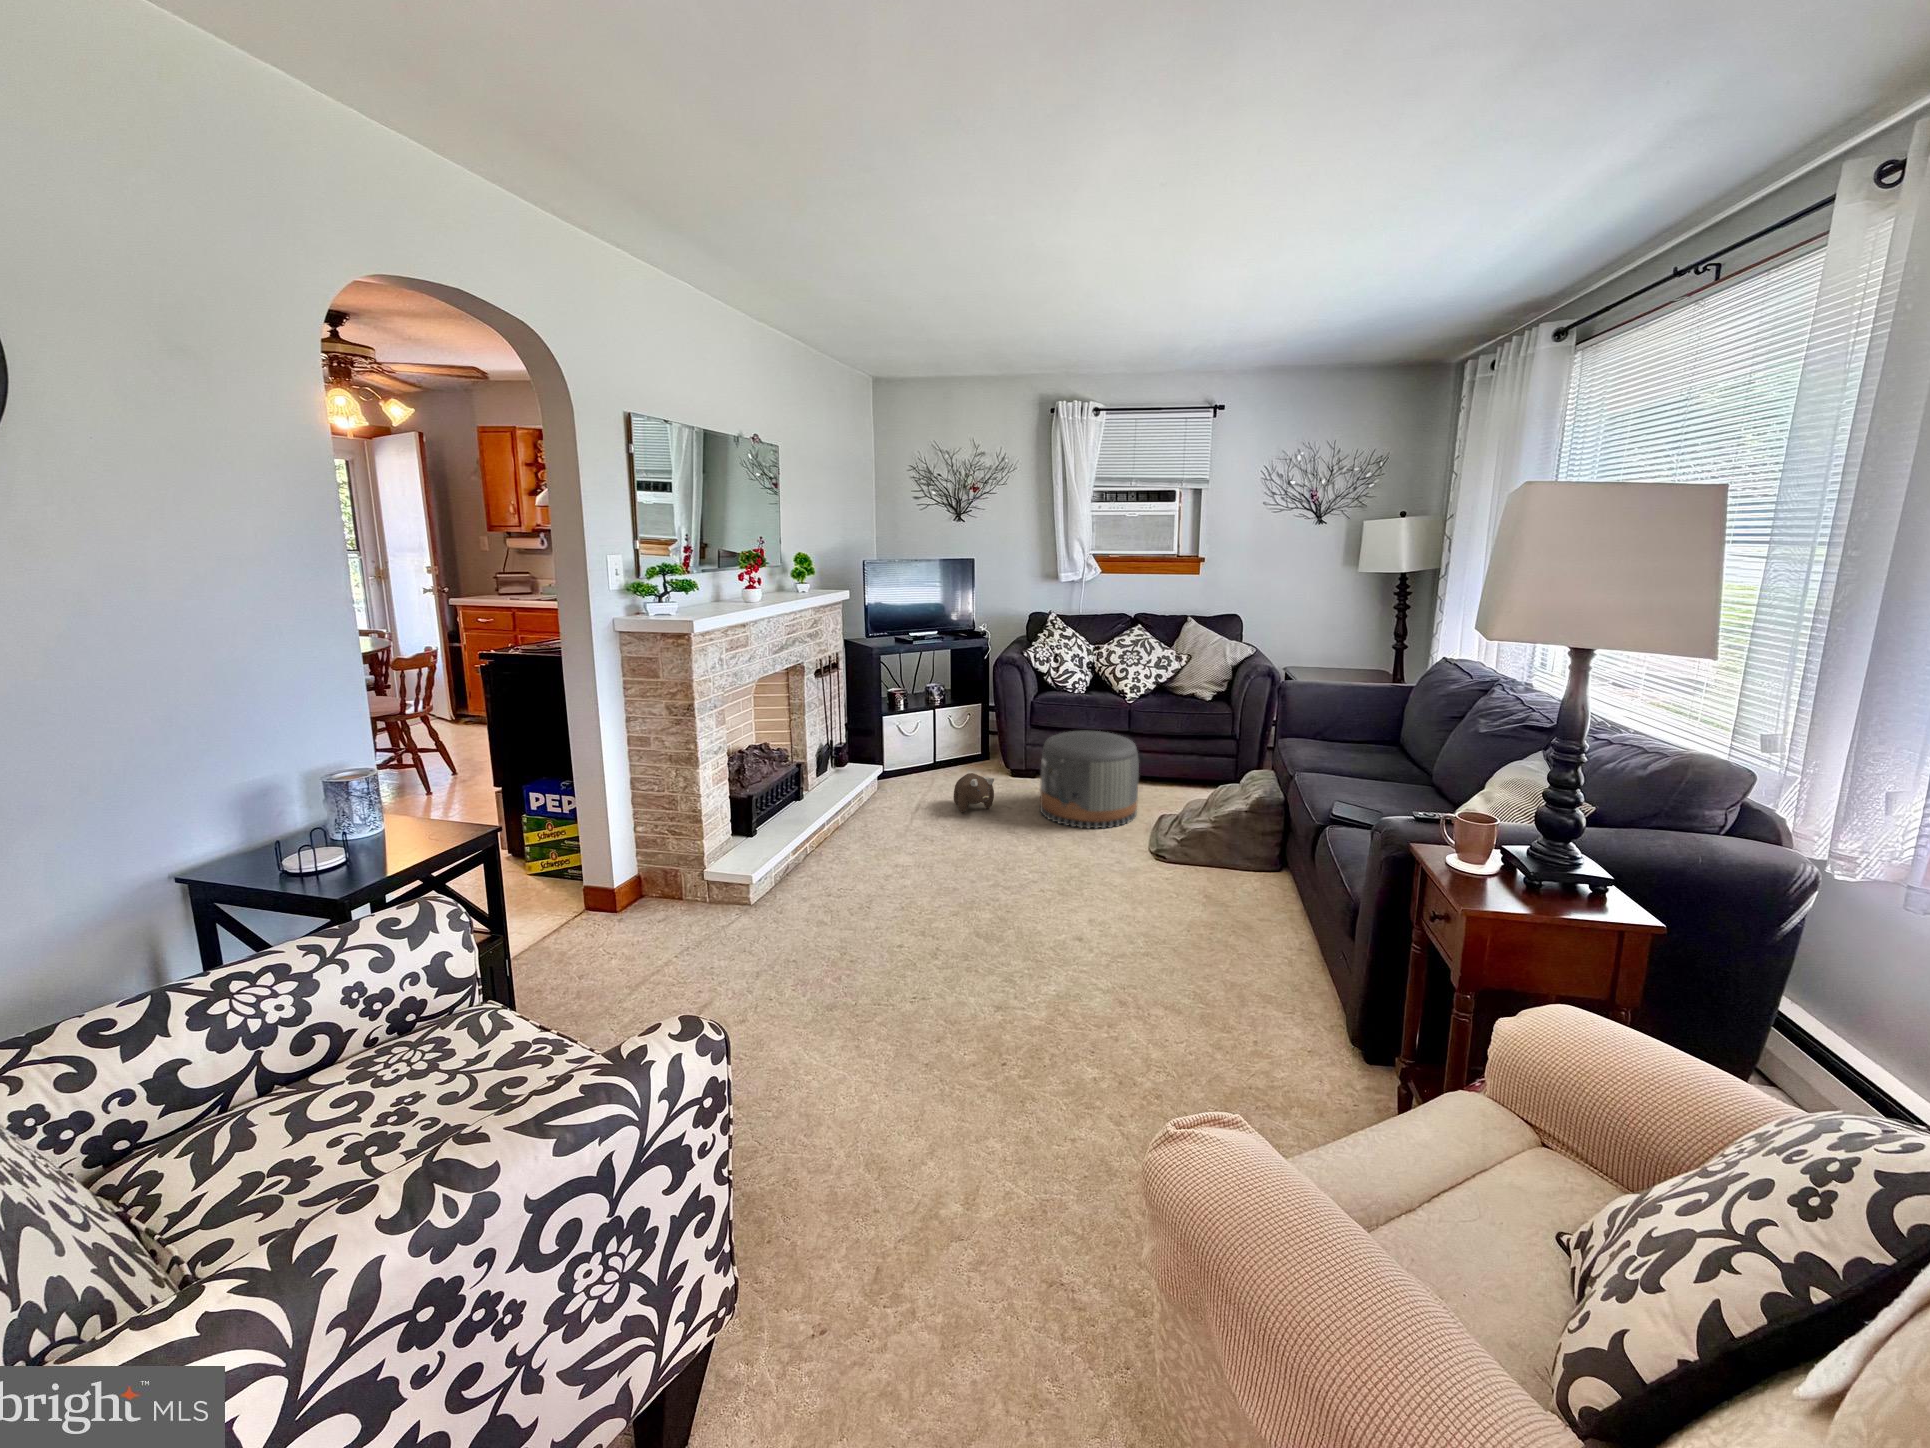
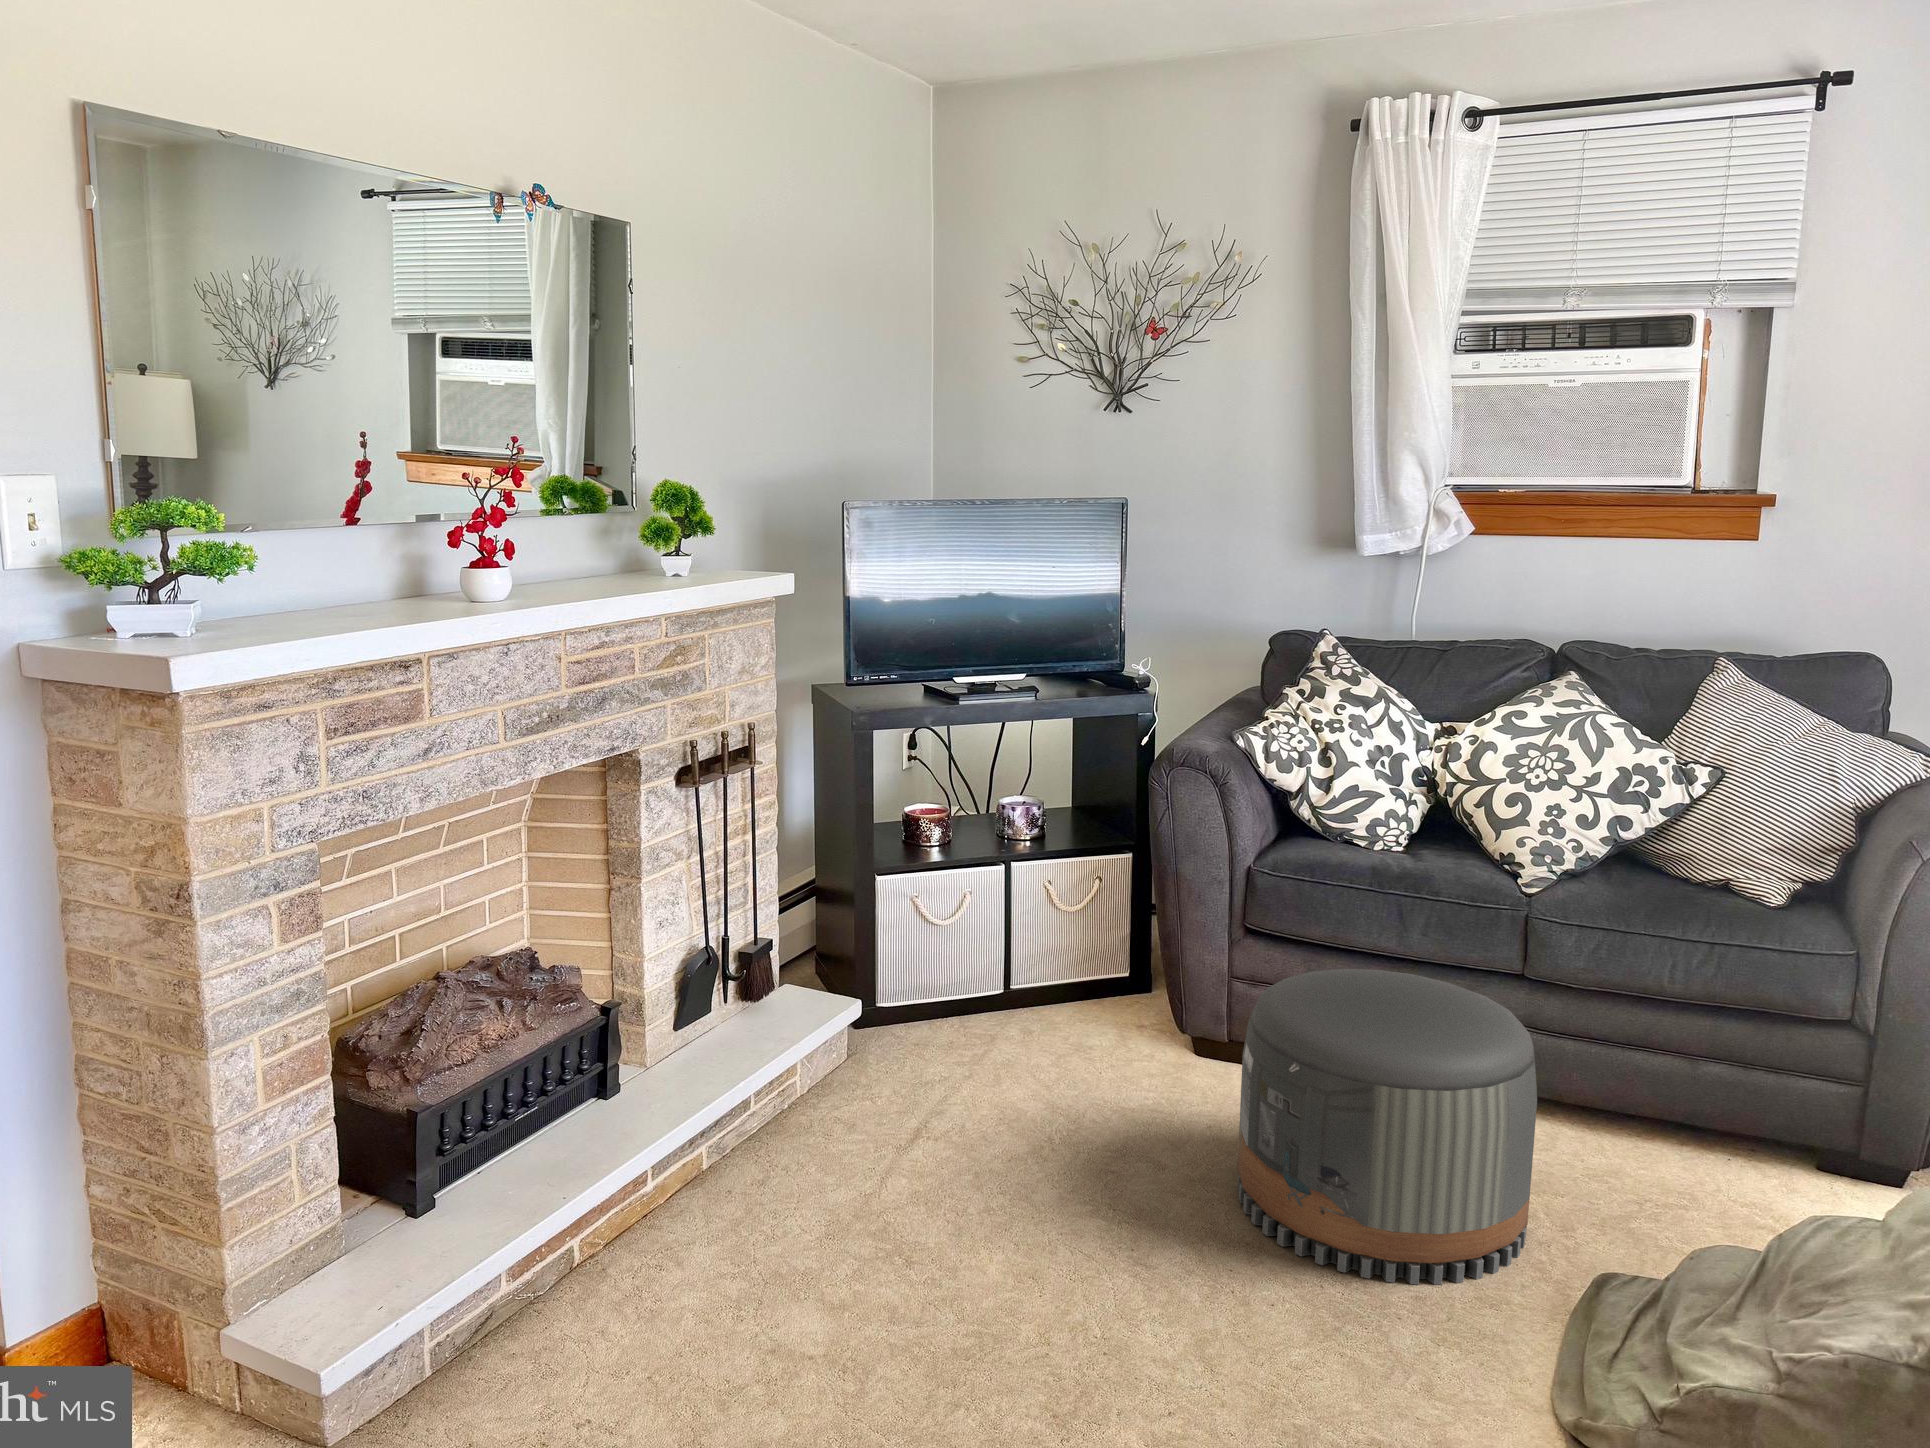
plush toy: present [954,773,994,812] -> none [1011,1057,1114,1164]

